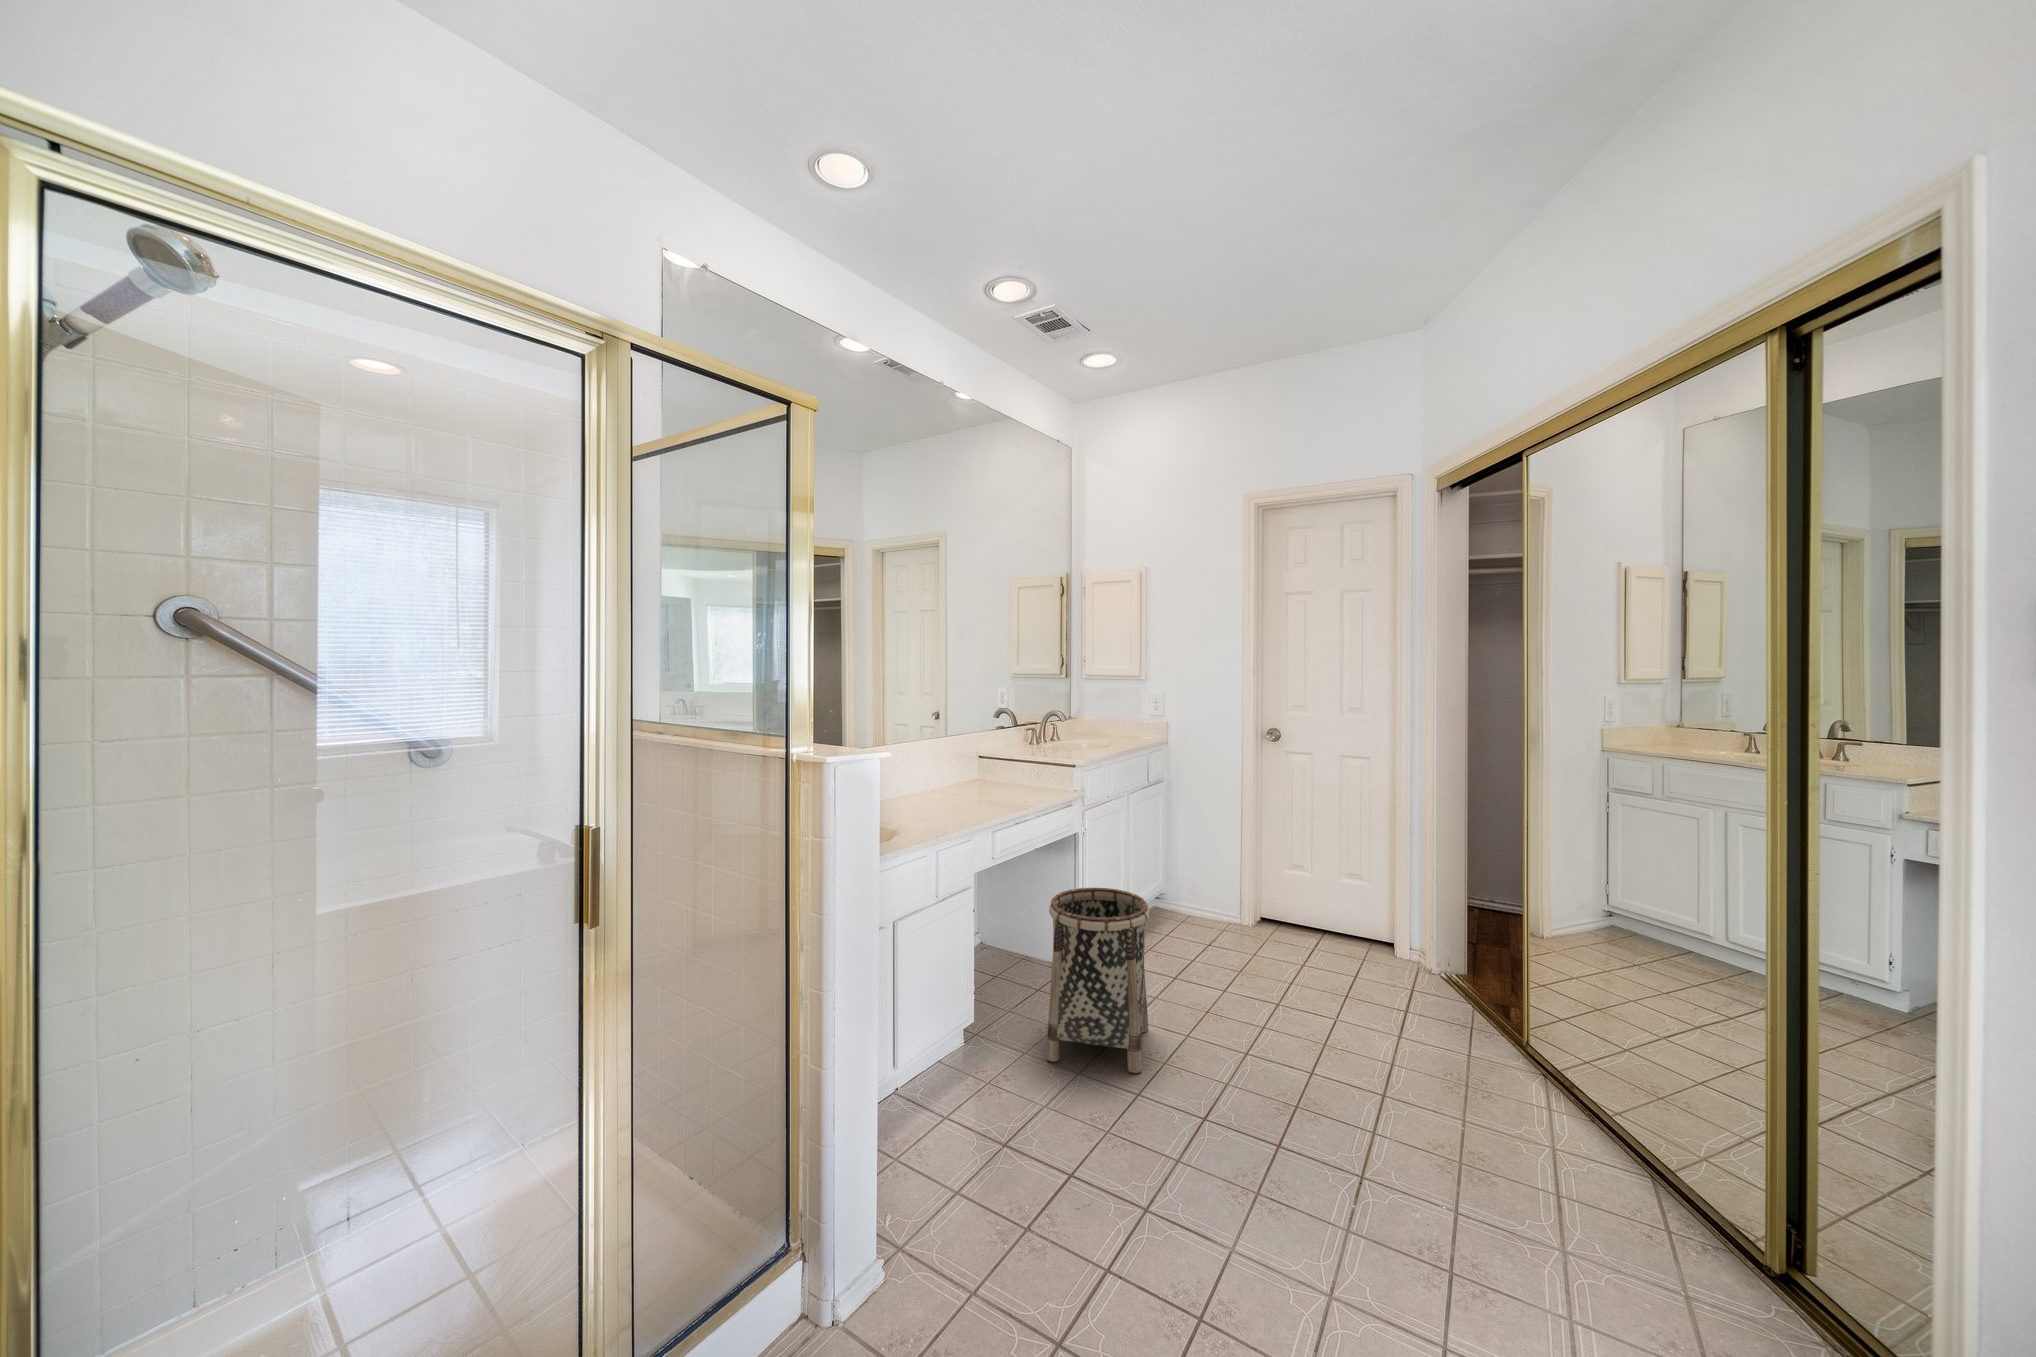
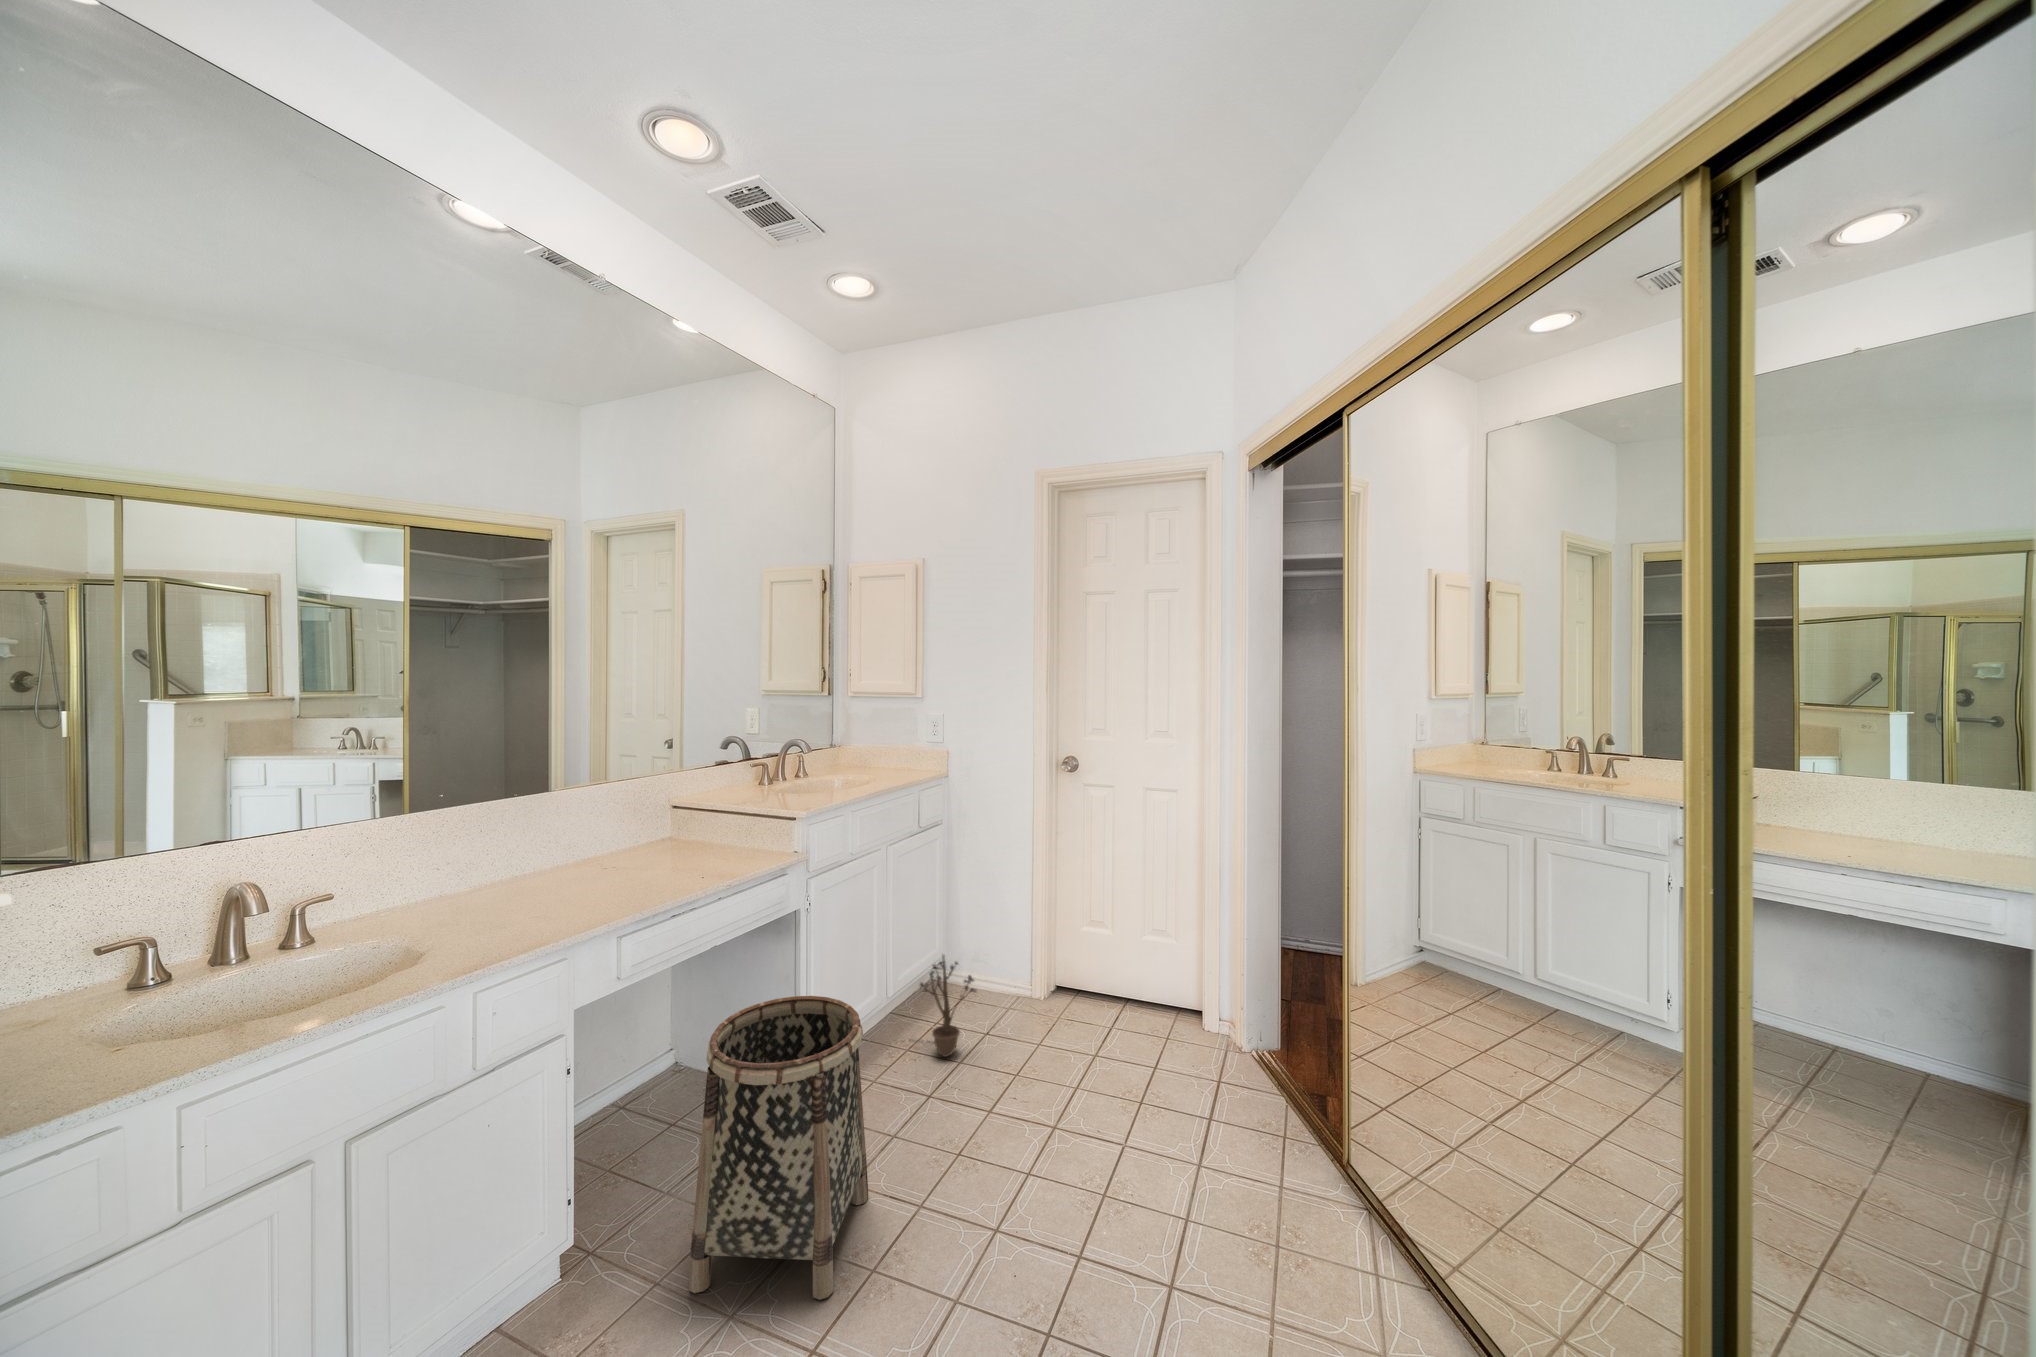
decorative plant: none [1147,880,1204,959] -> present [909,956,976,1057]

